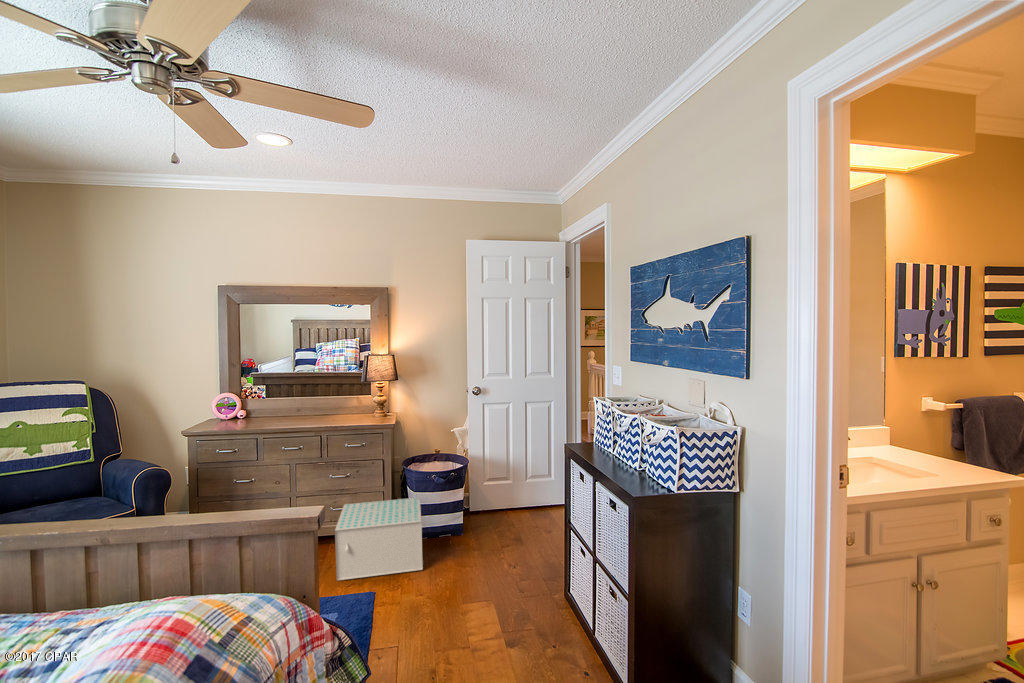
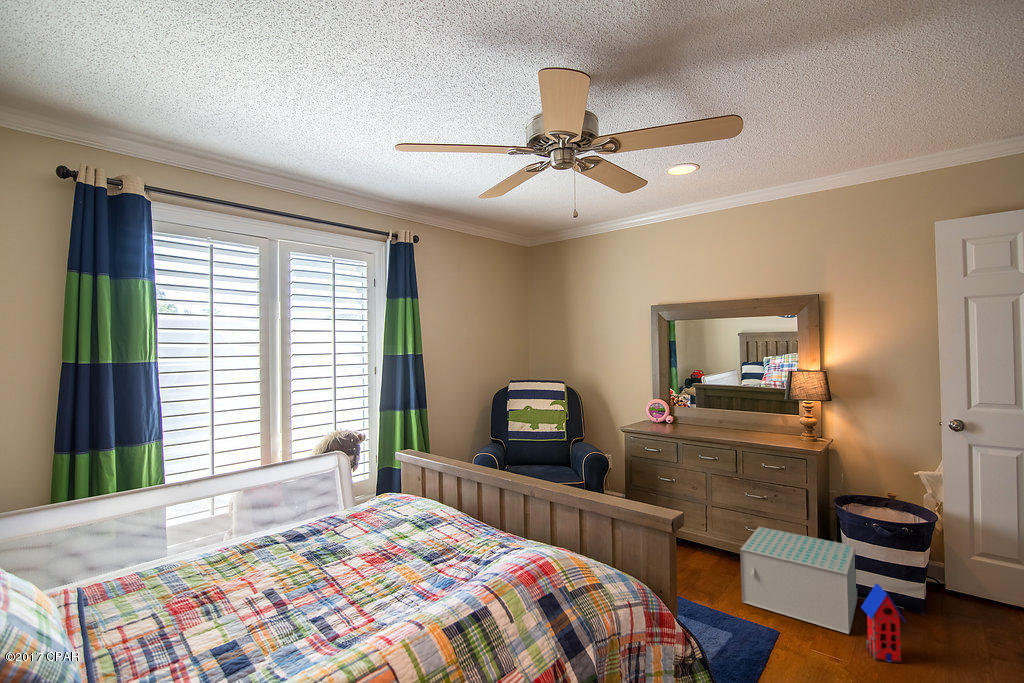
toy house: none [432,521,461,581] -> present [861,584,905,663]

